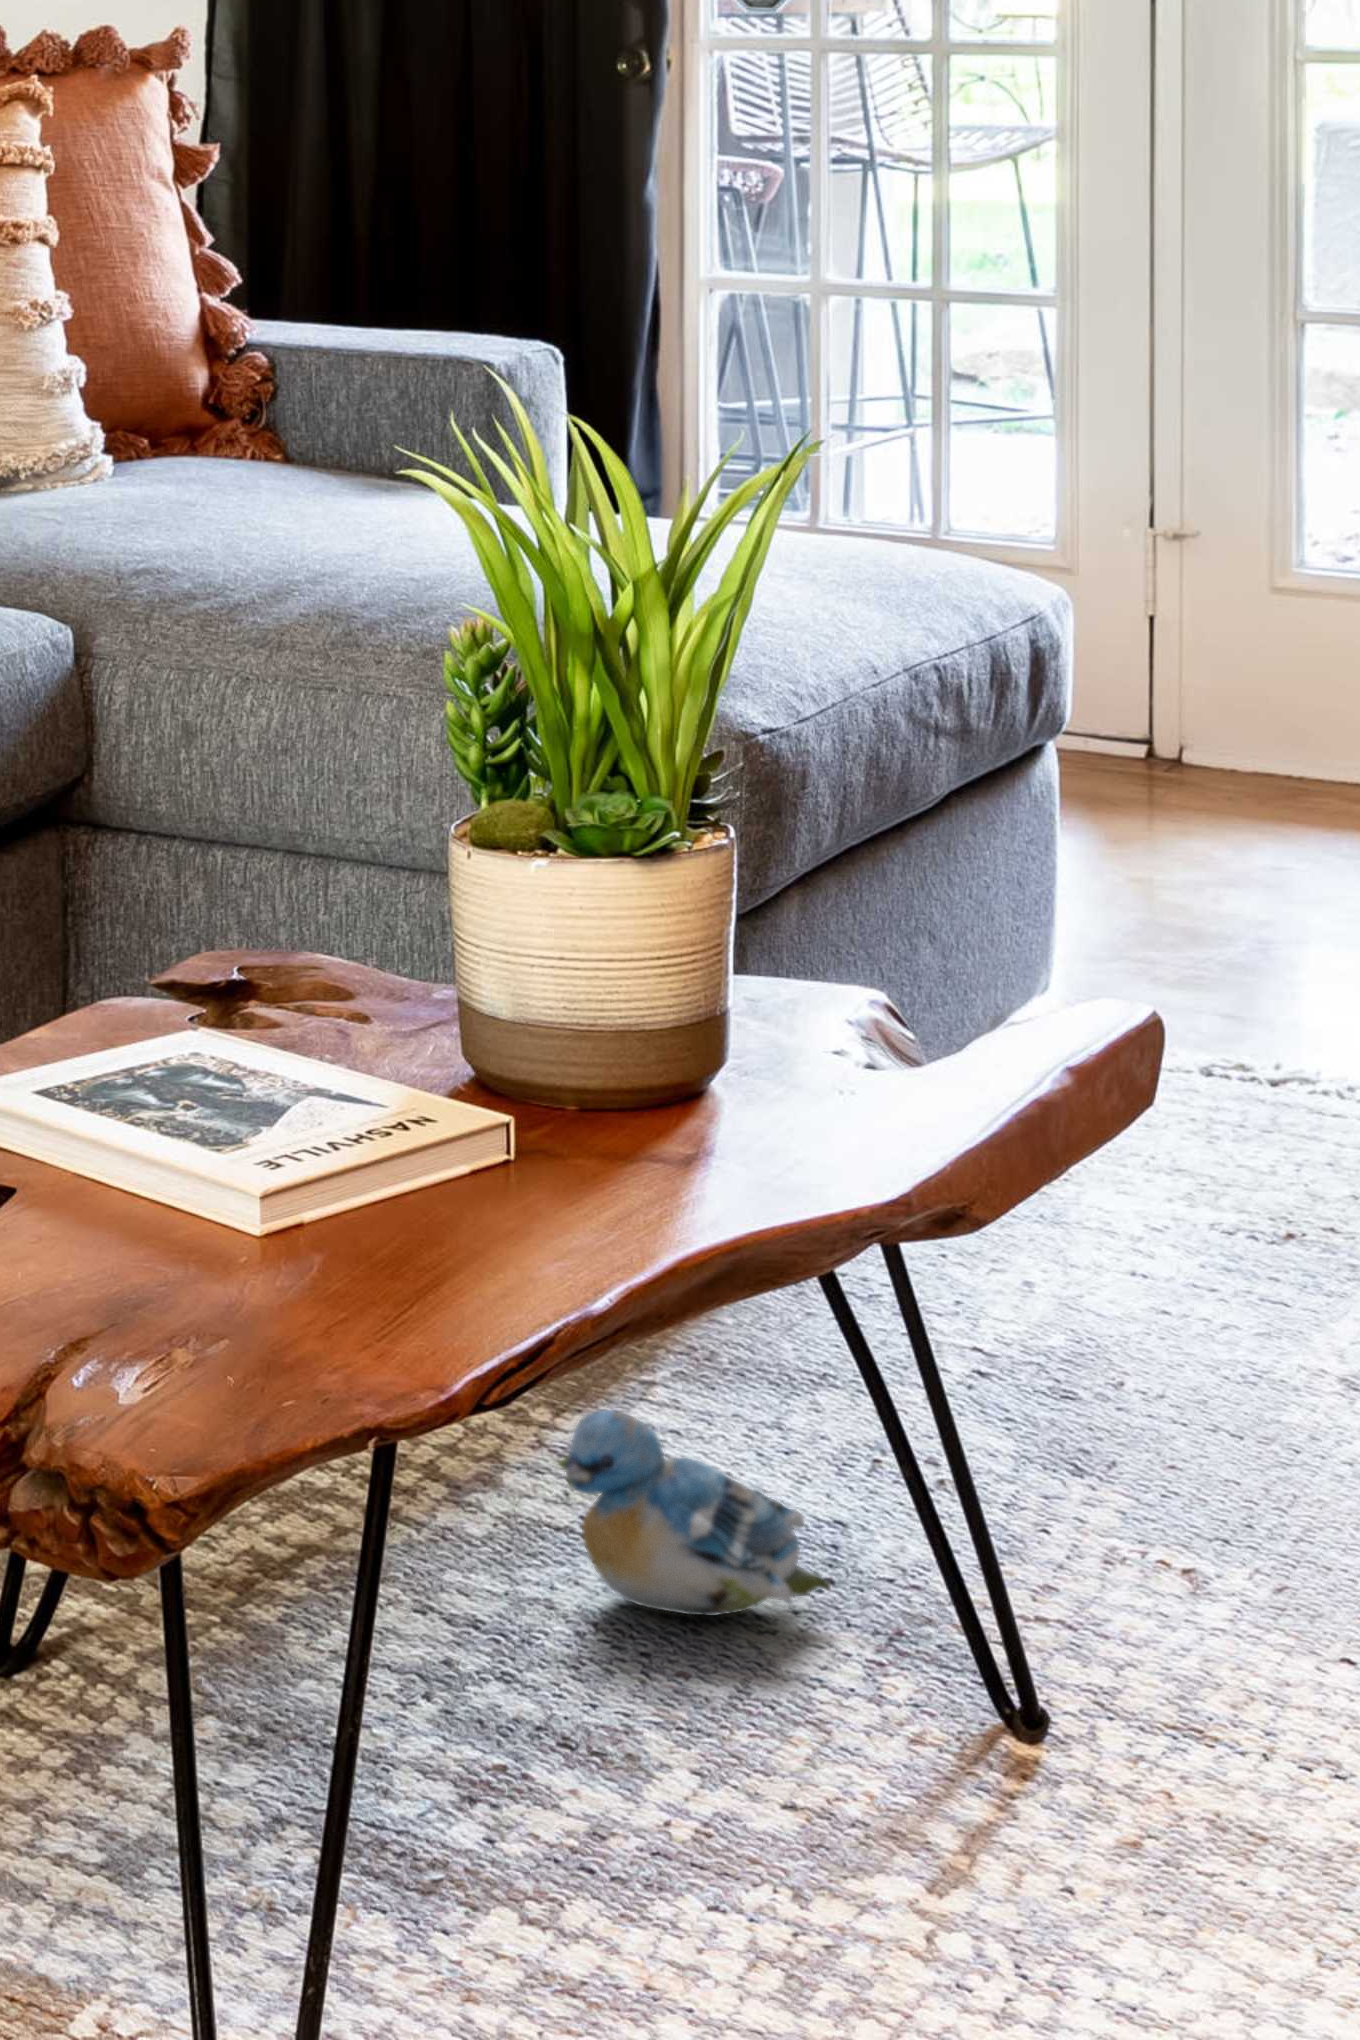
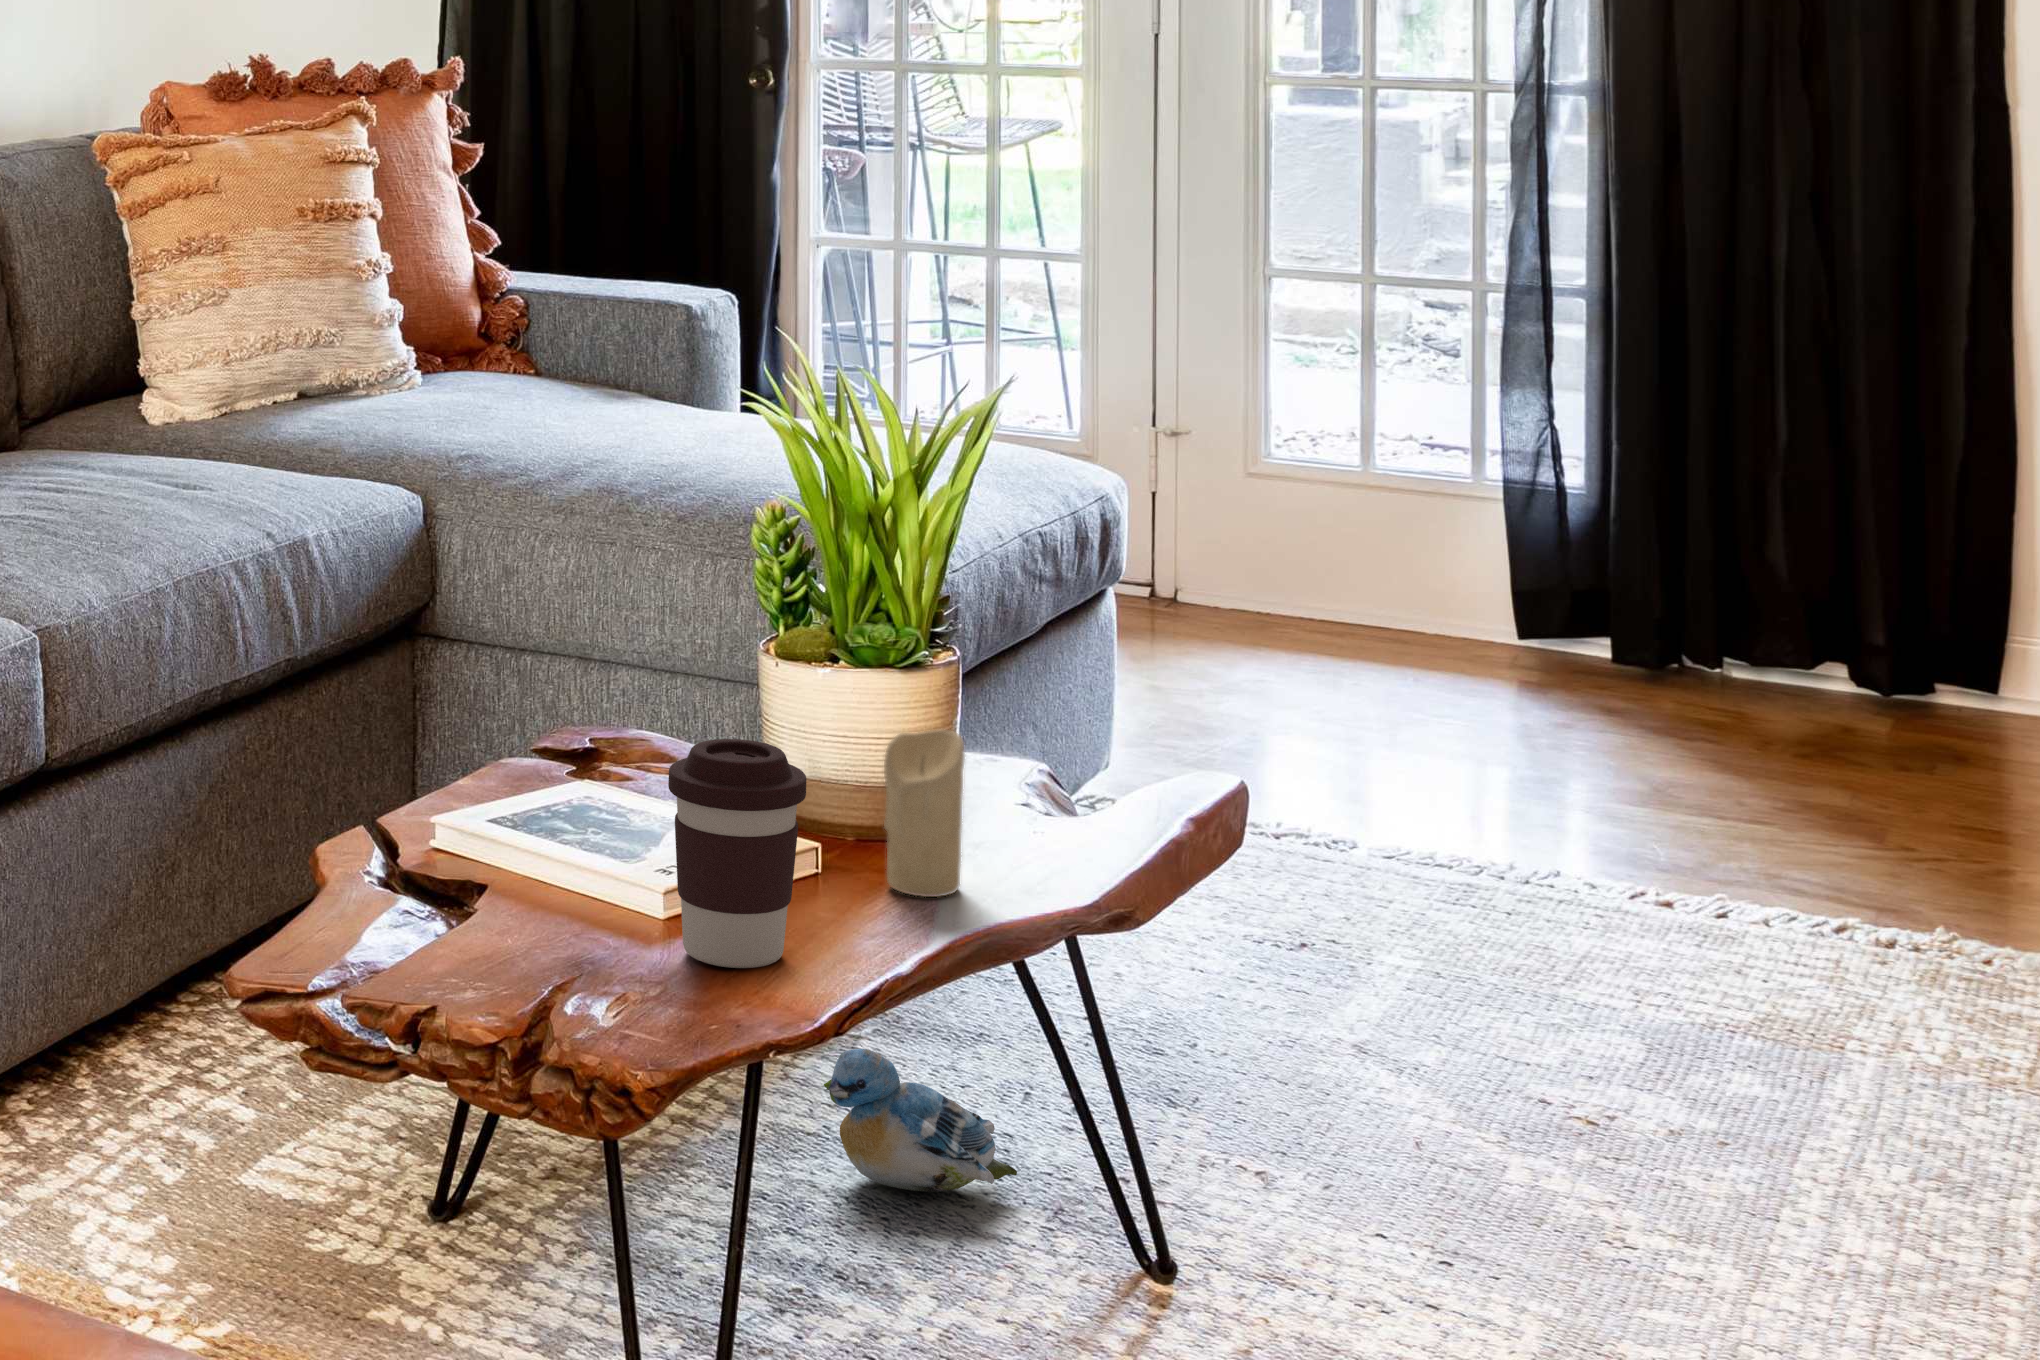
candle: none [581,955,694,1198] -> present [884,729,965,897]
coffee cup: none [242,975,439,1310] -> present [668,739,806,968]

